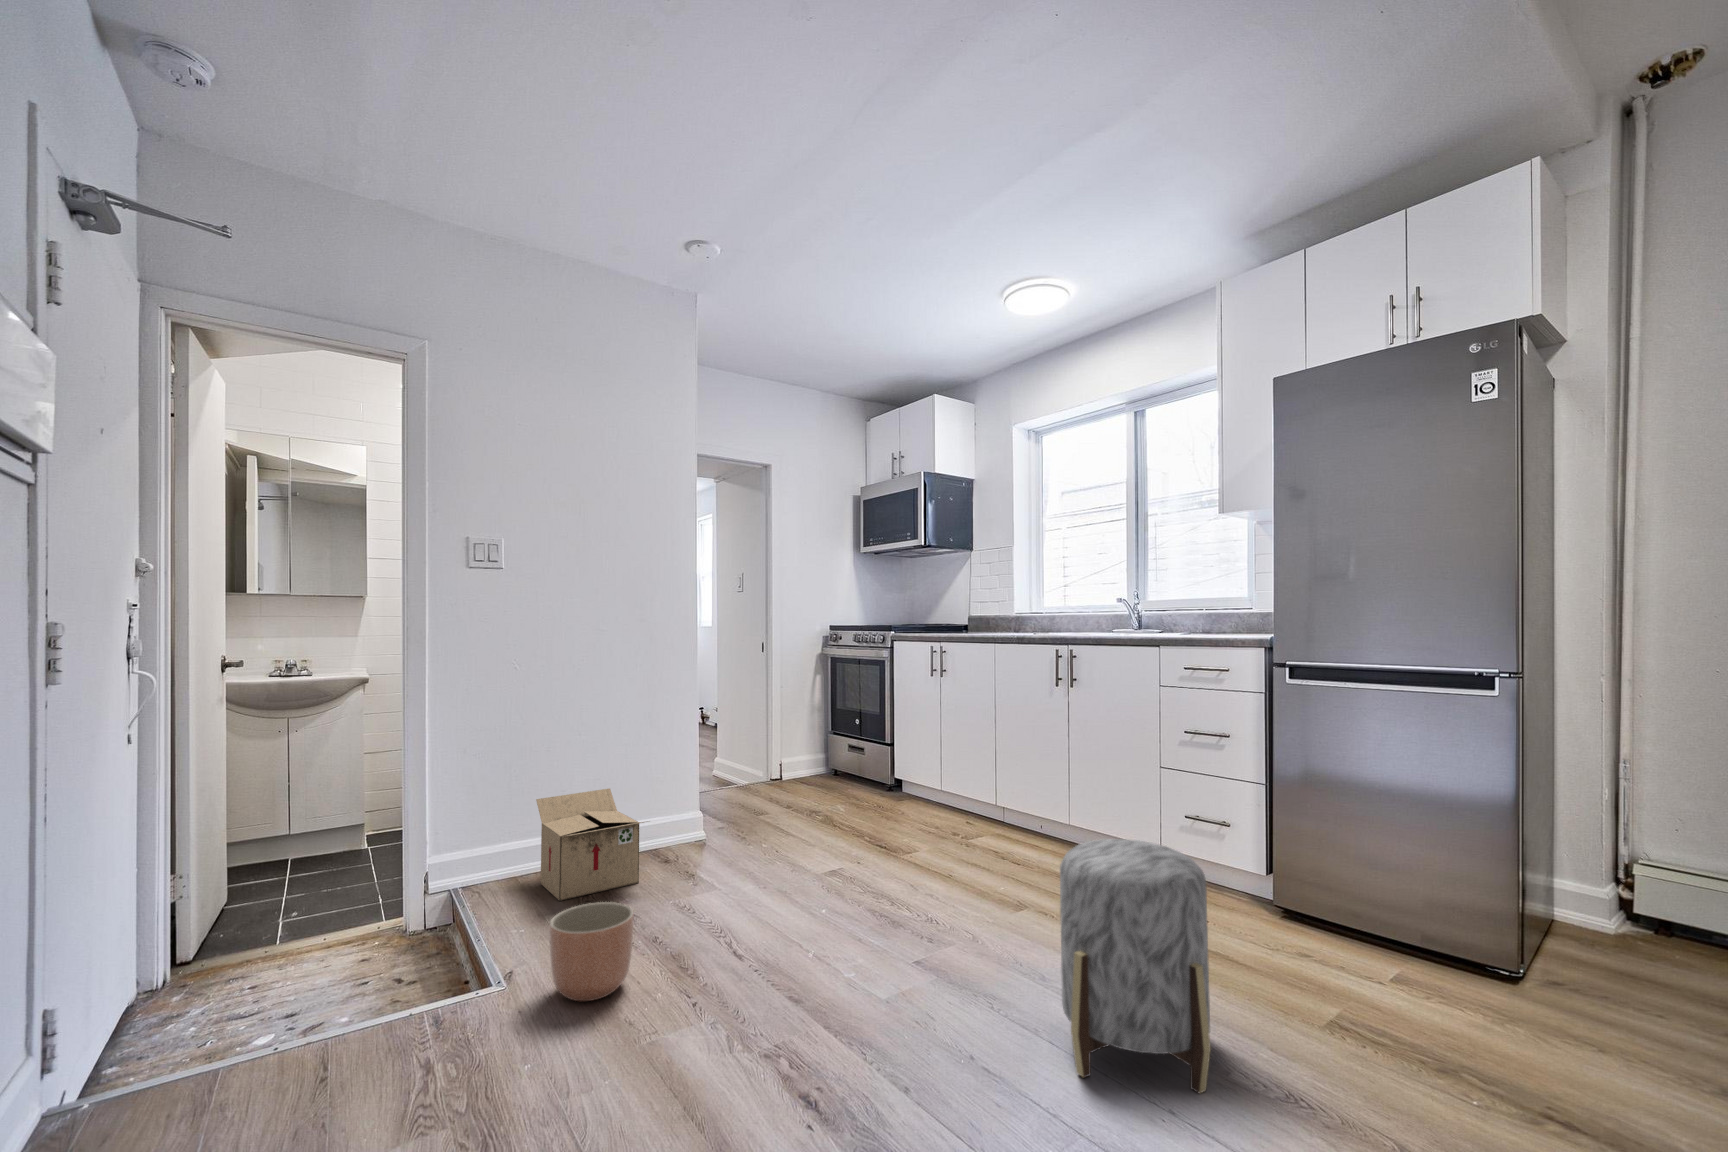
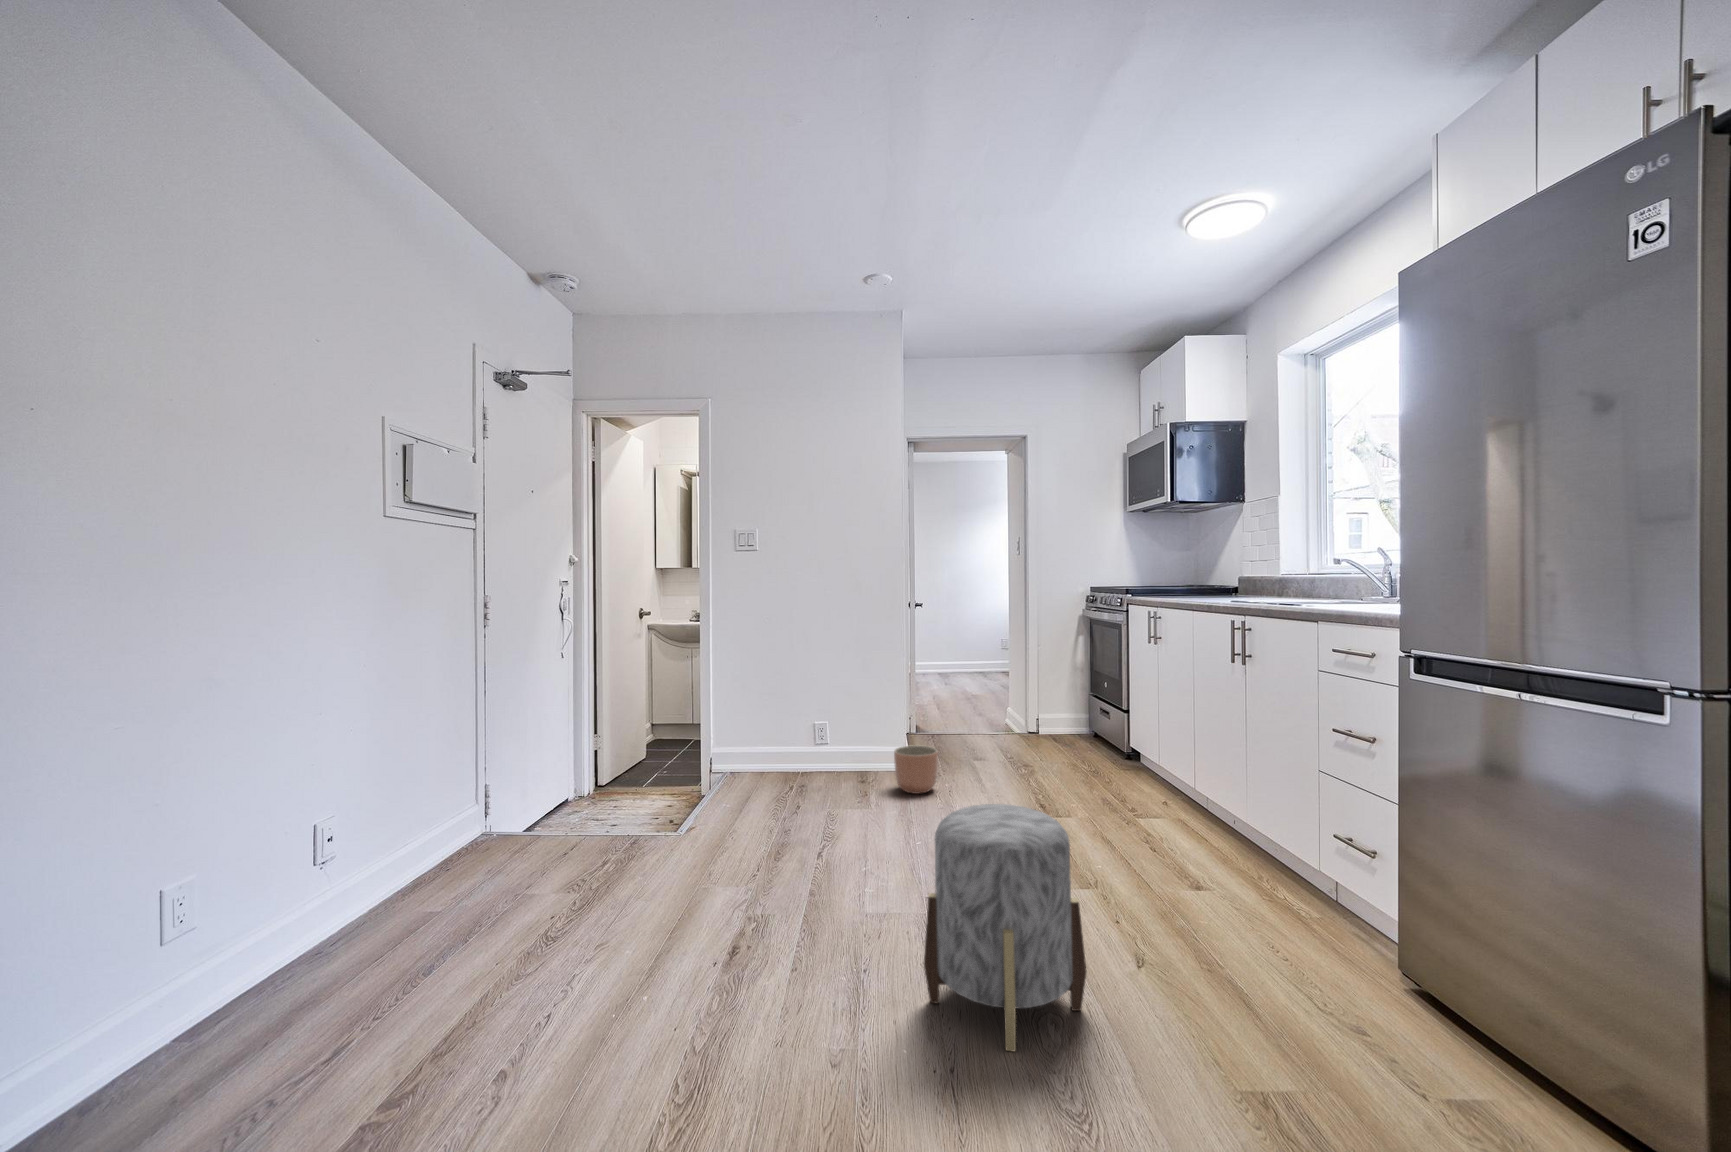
cardboard box: present [536,788,644,901] -> none [770,717,833,792]
planter: present [550,902,634,1001] -> present [894,745,938,794]

